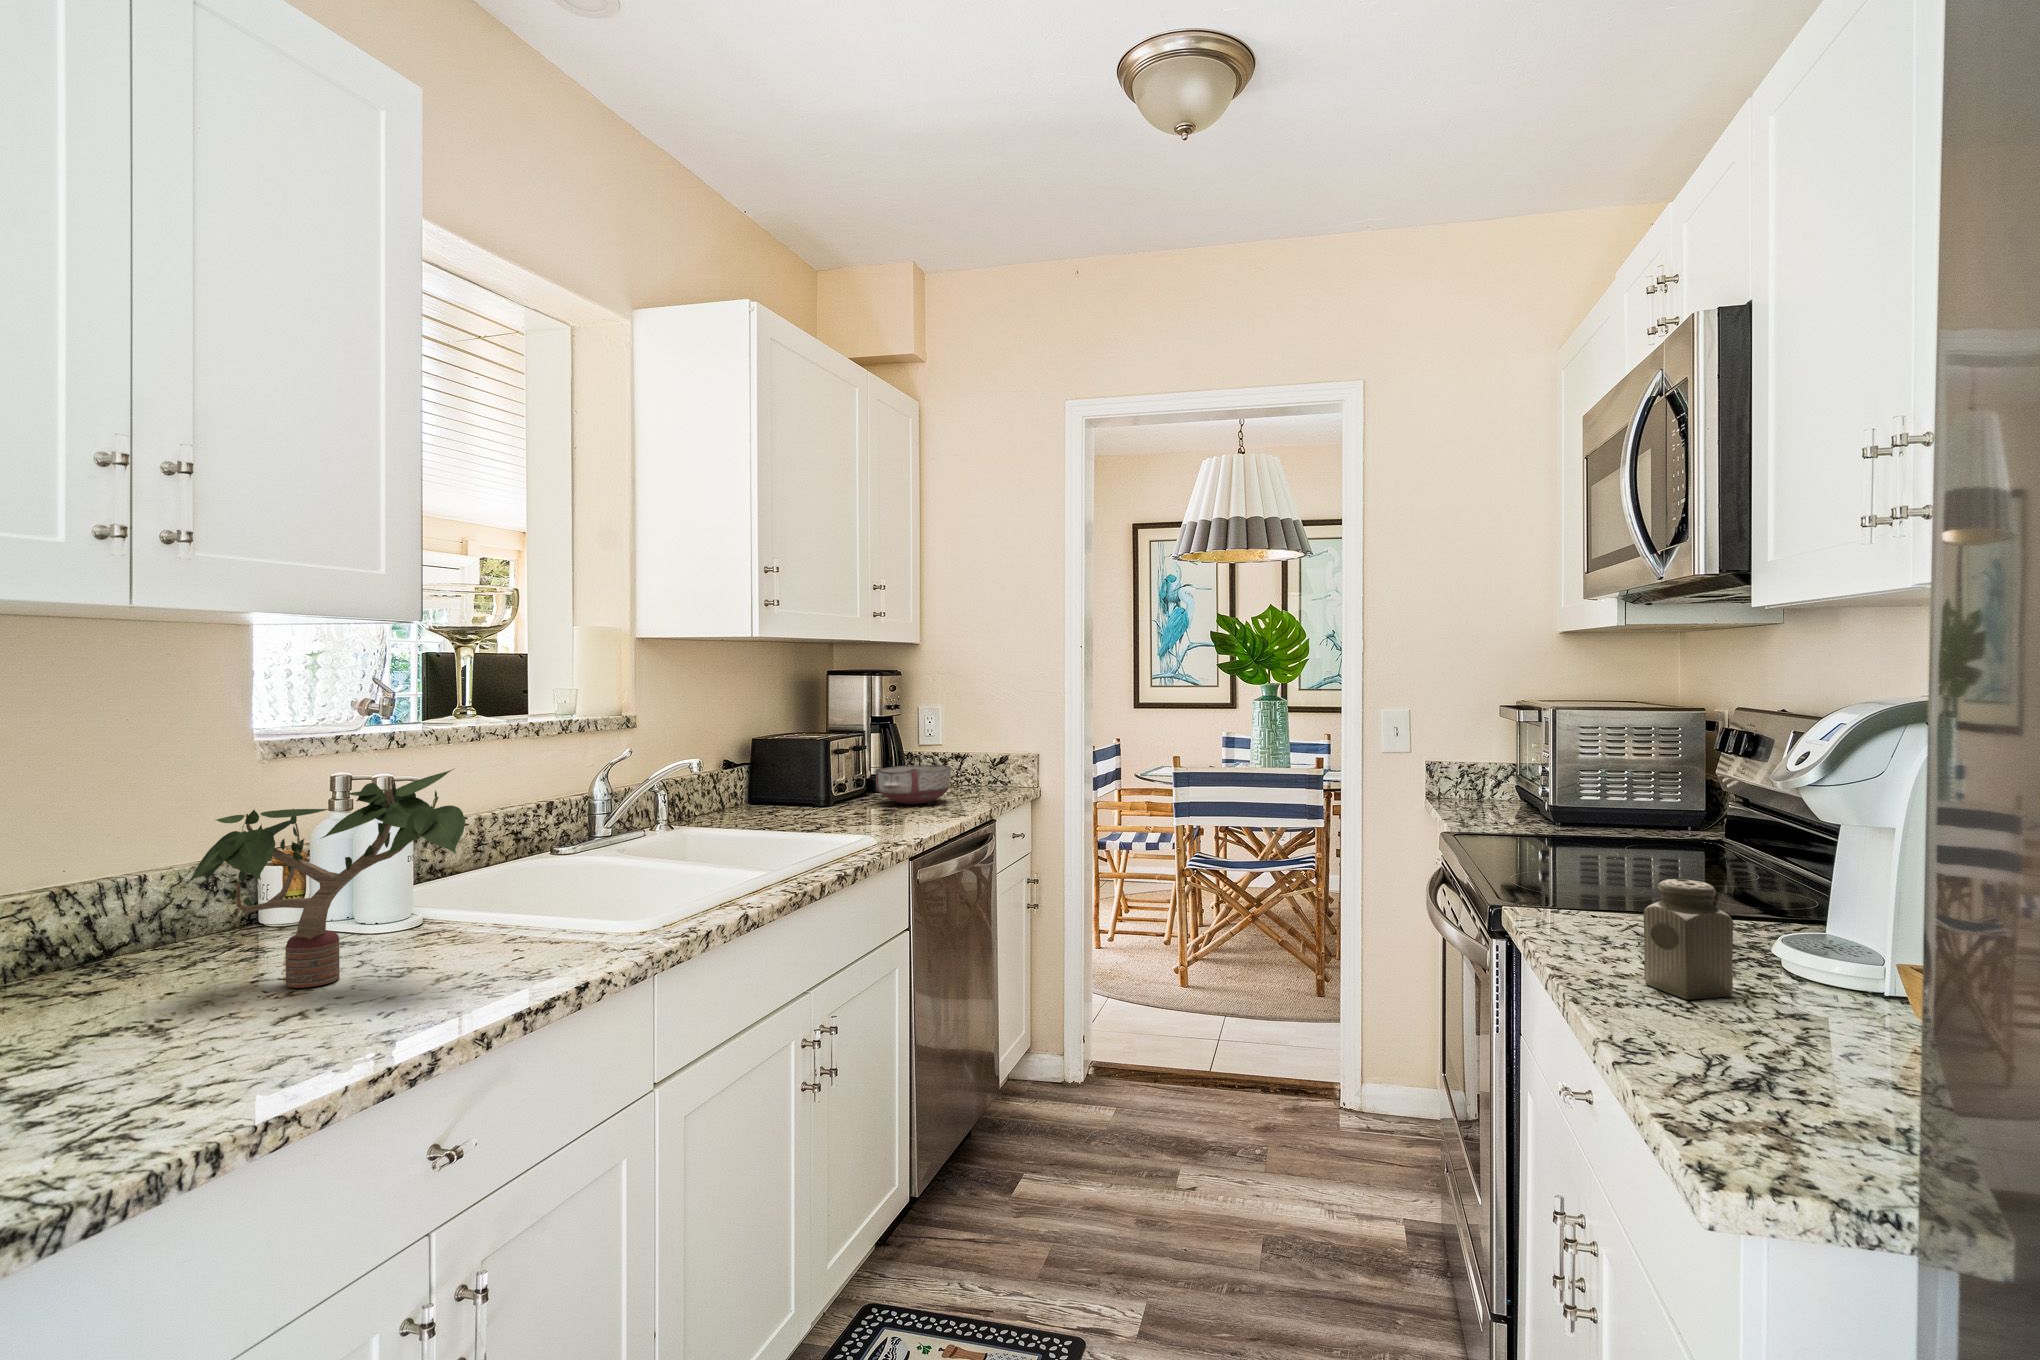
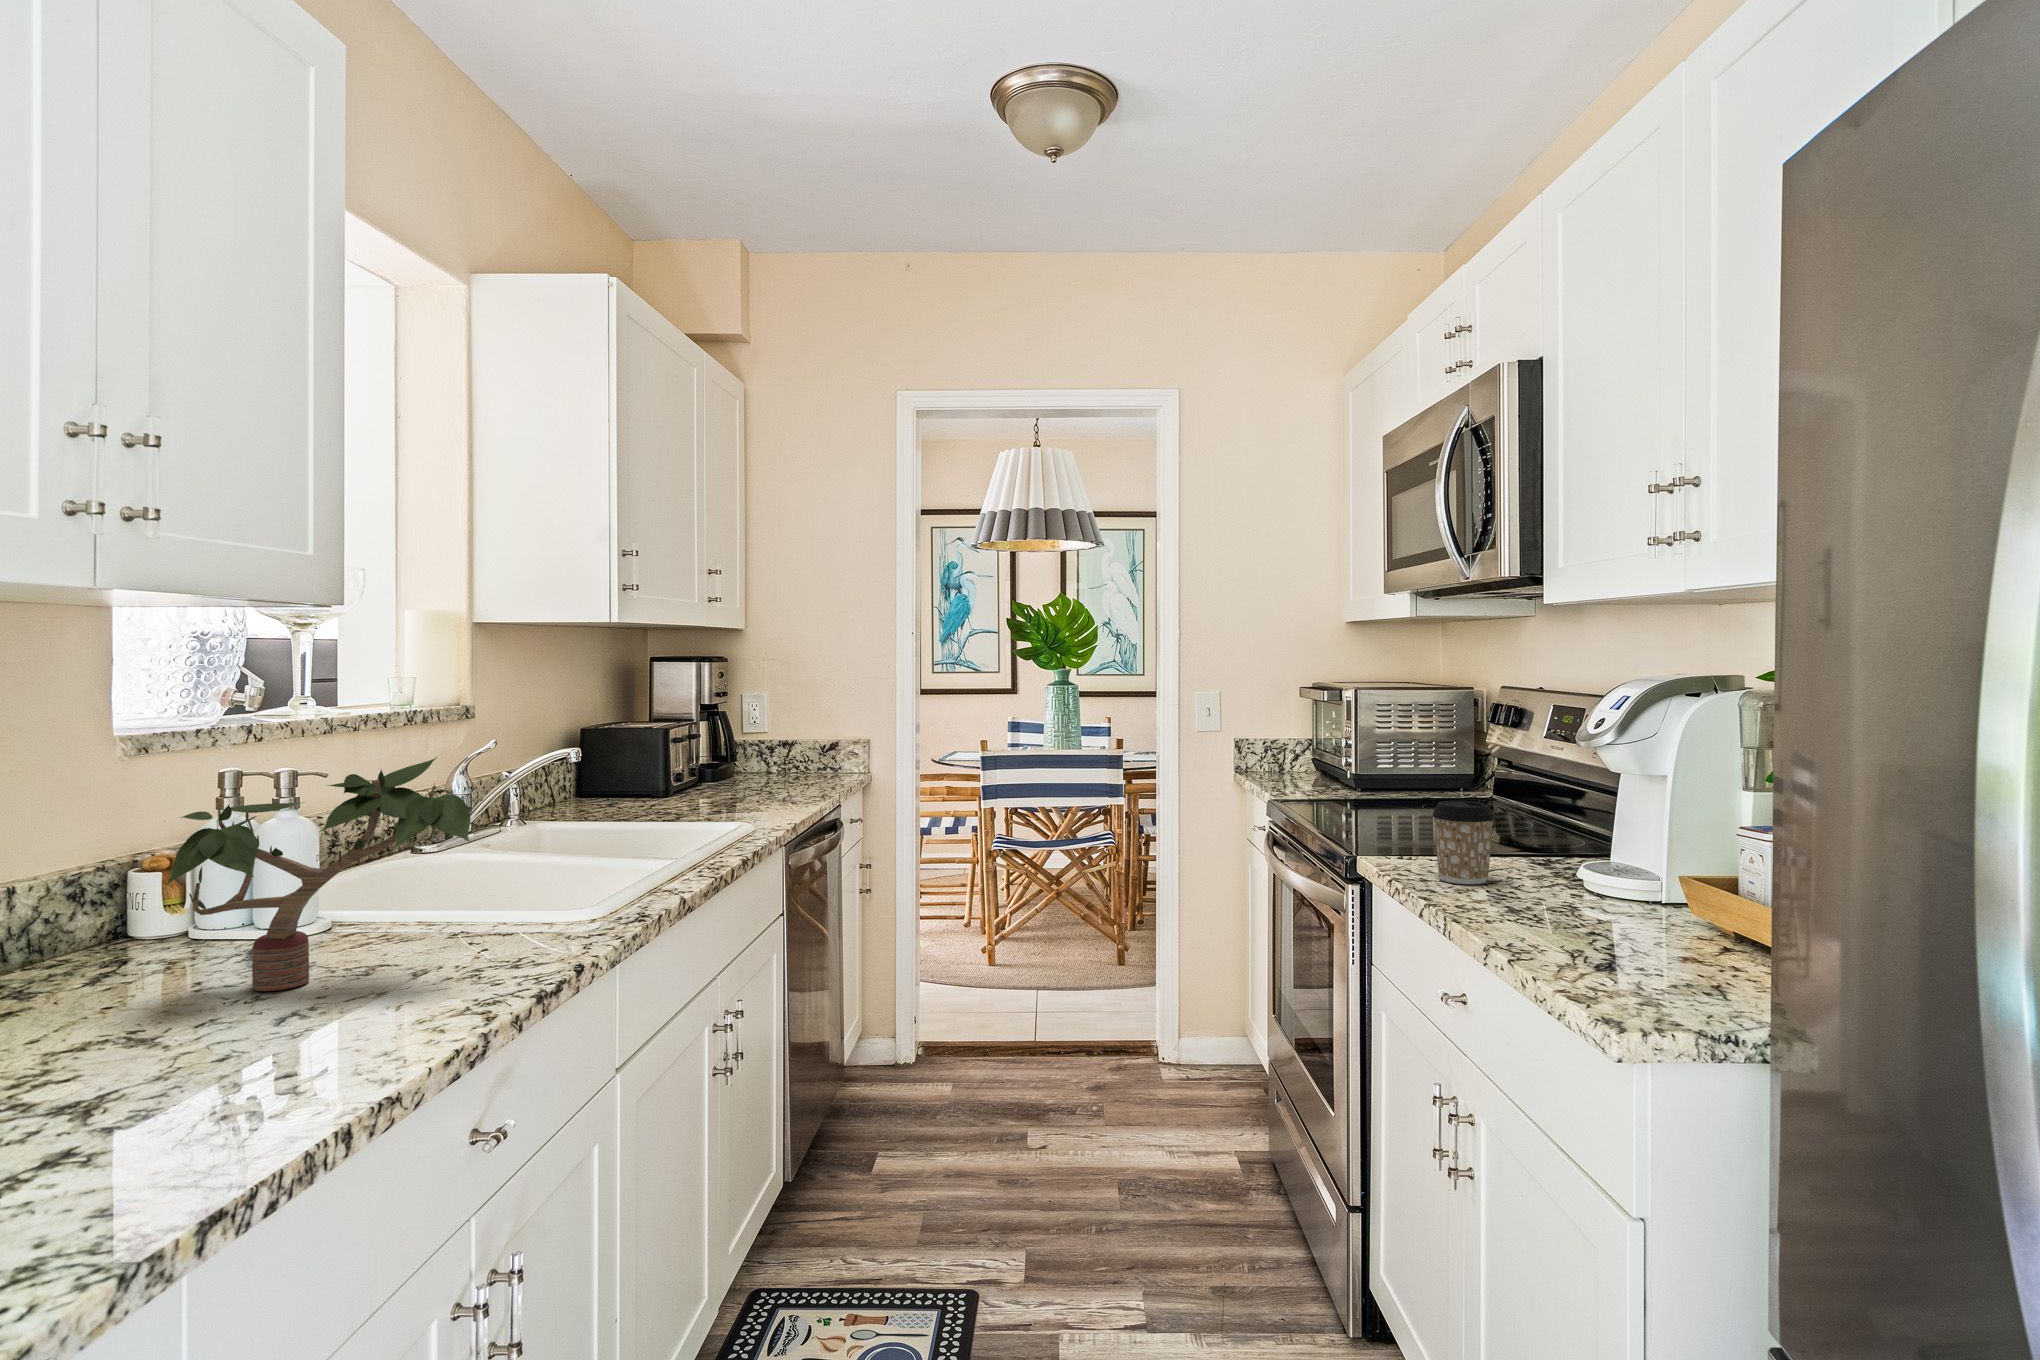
ceramic bowl: present [876,765,951,804] -> none [712,753,791,793]
coffee cup: none [1576,846,1657,950] -> present [1432,801,1495,884]
salt shaker: present [1644,879,1733,999] -> none [1500,823,1567,916]

